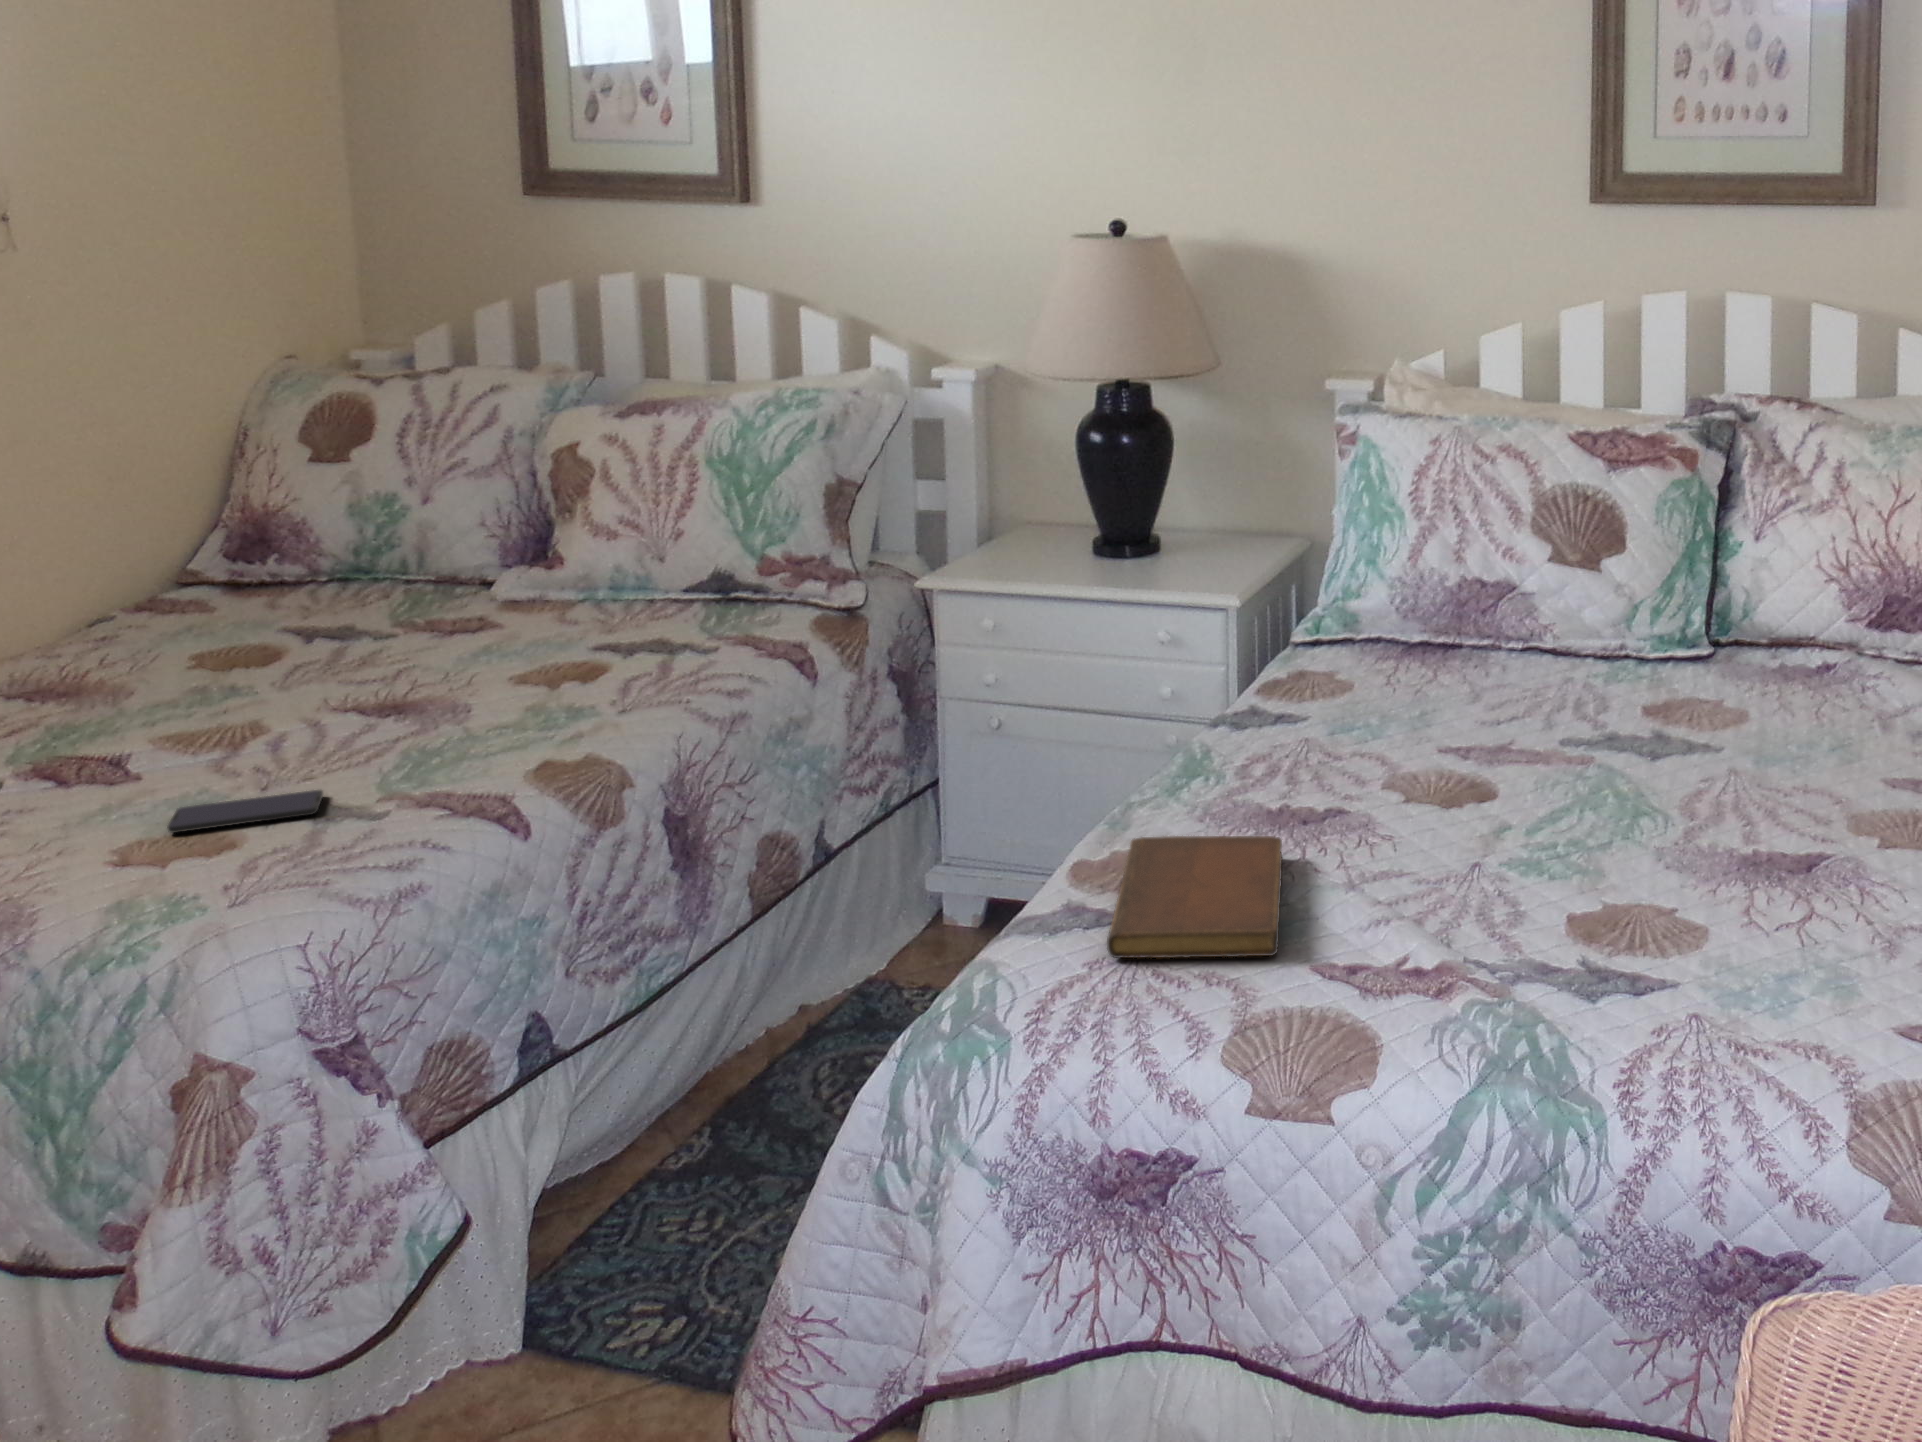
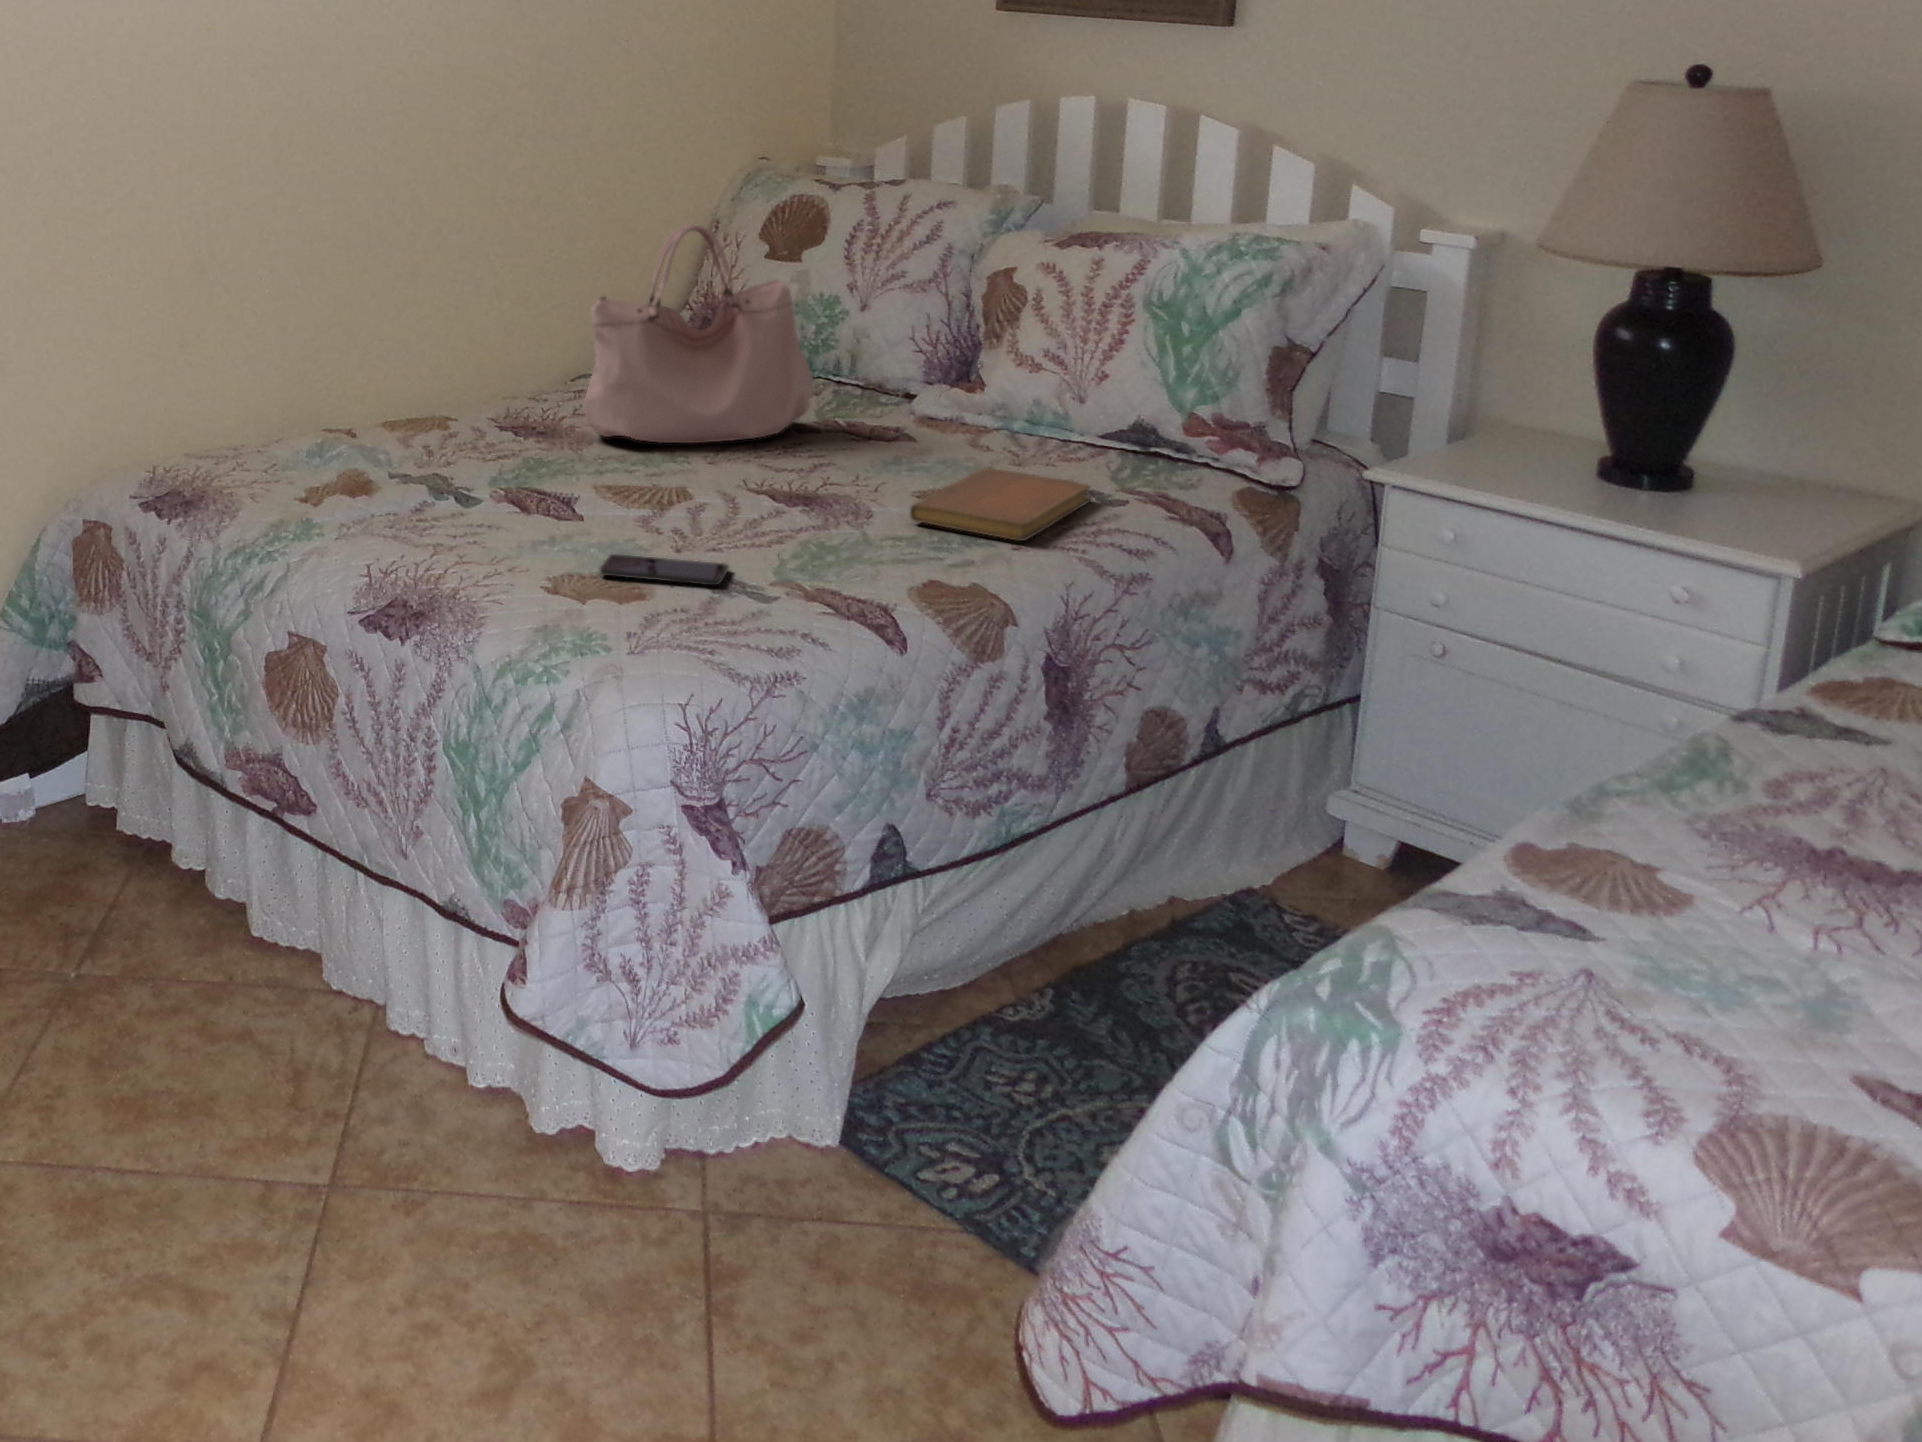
handbag: none [106,434,383,680] -> present [584,224,813,443]
notebook: present [1107,836,1282,958] -> present [910,467,1090,541]

